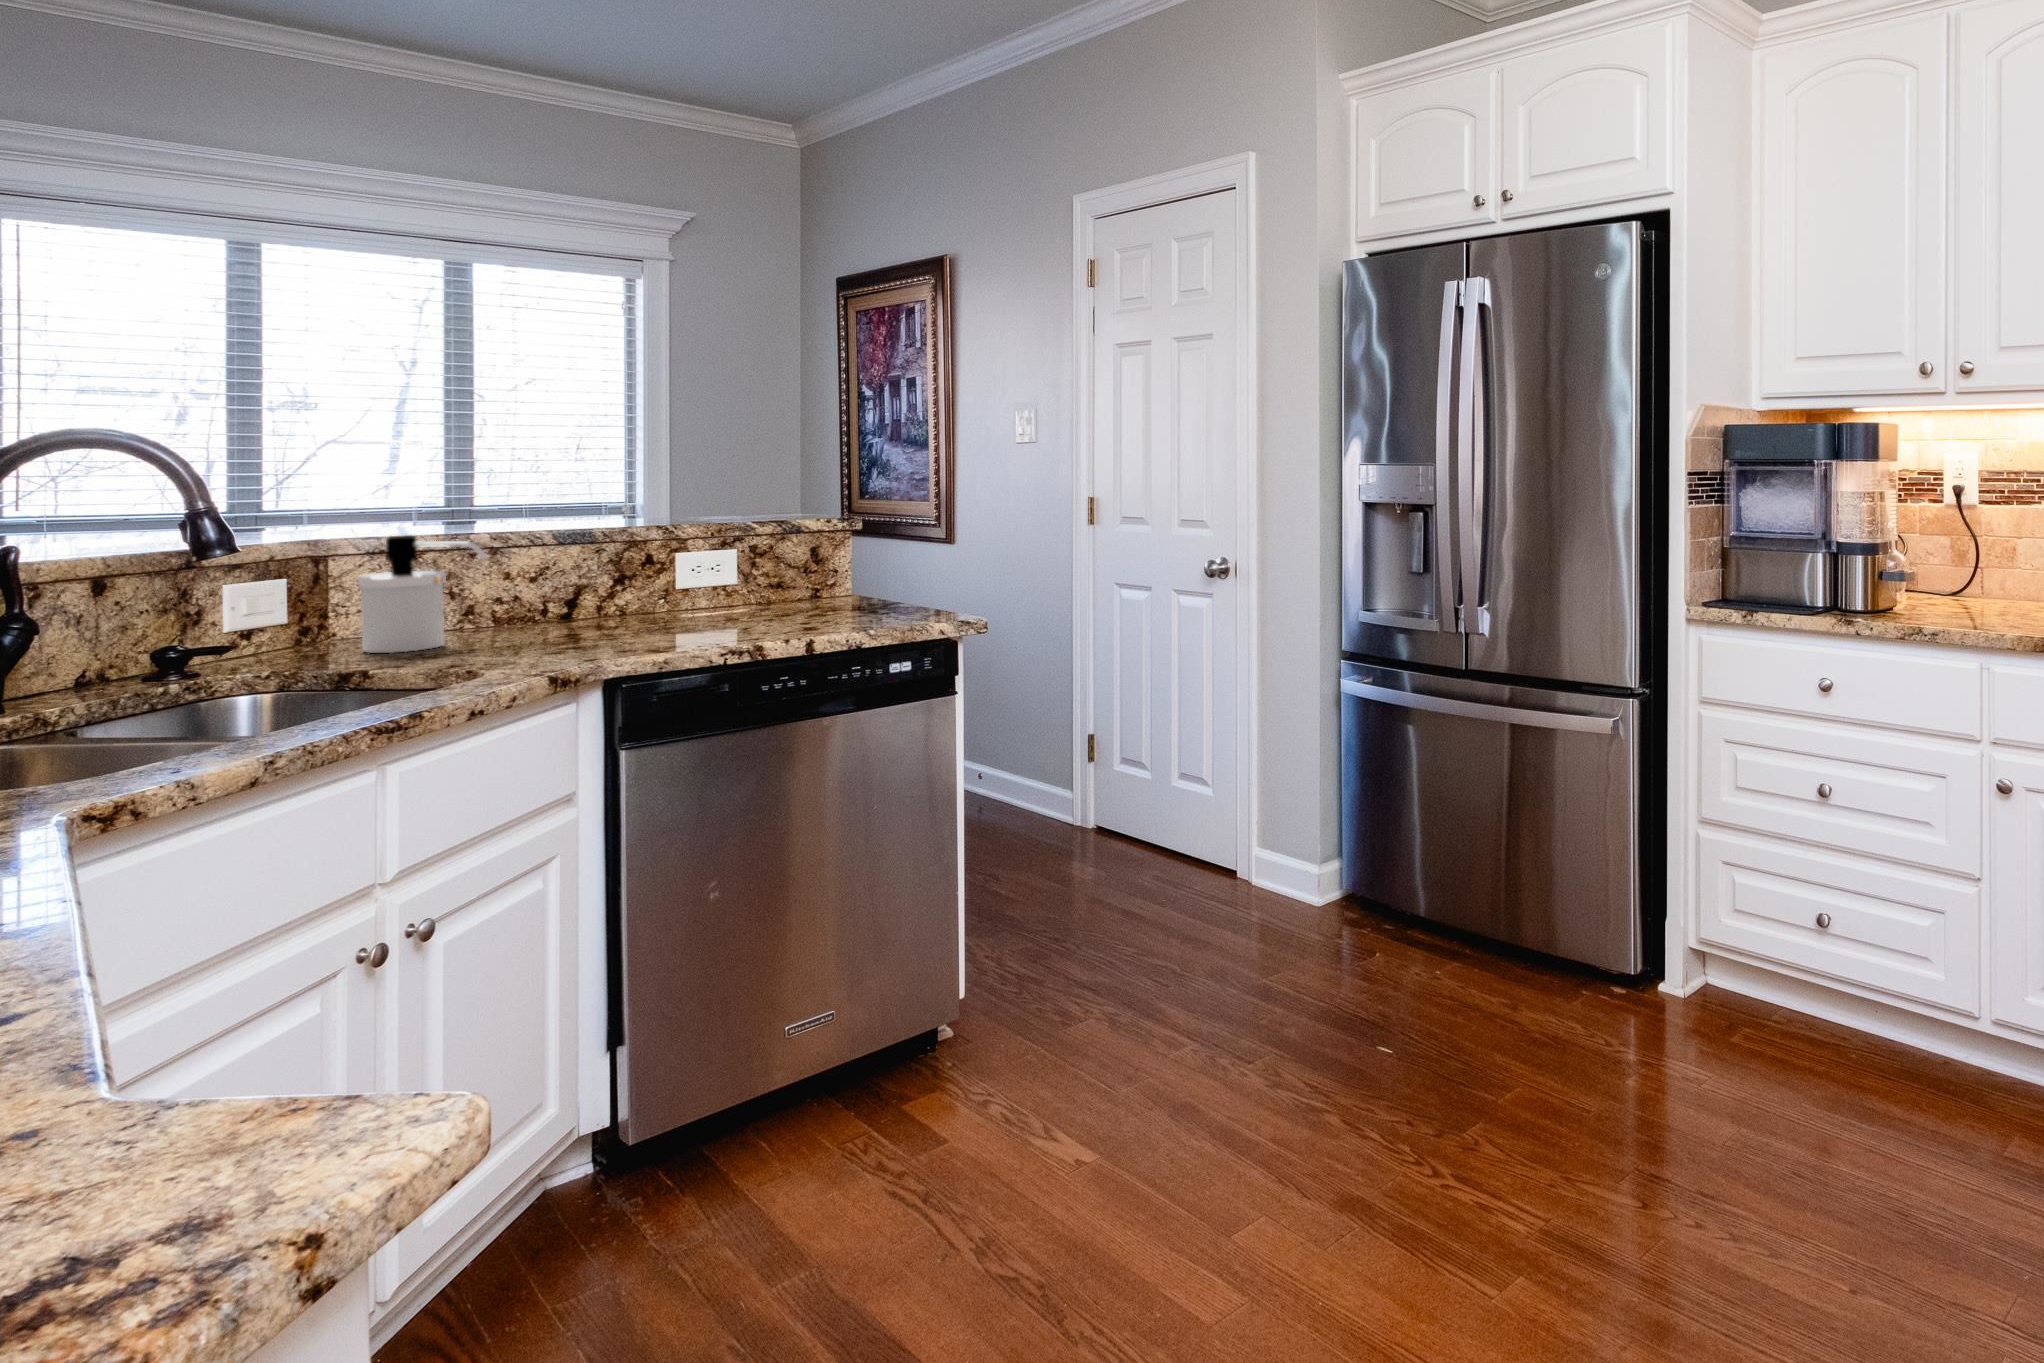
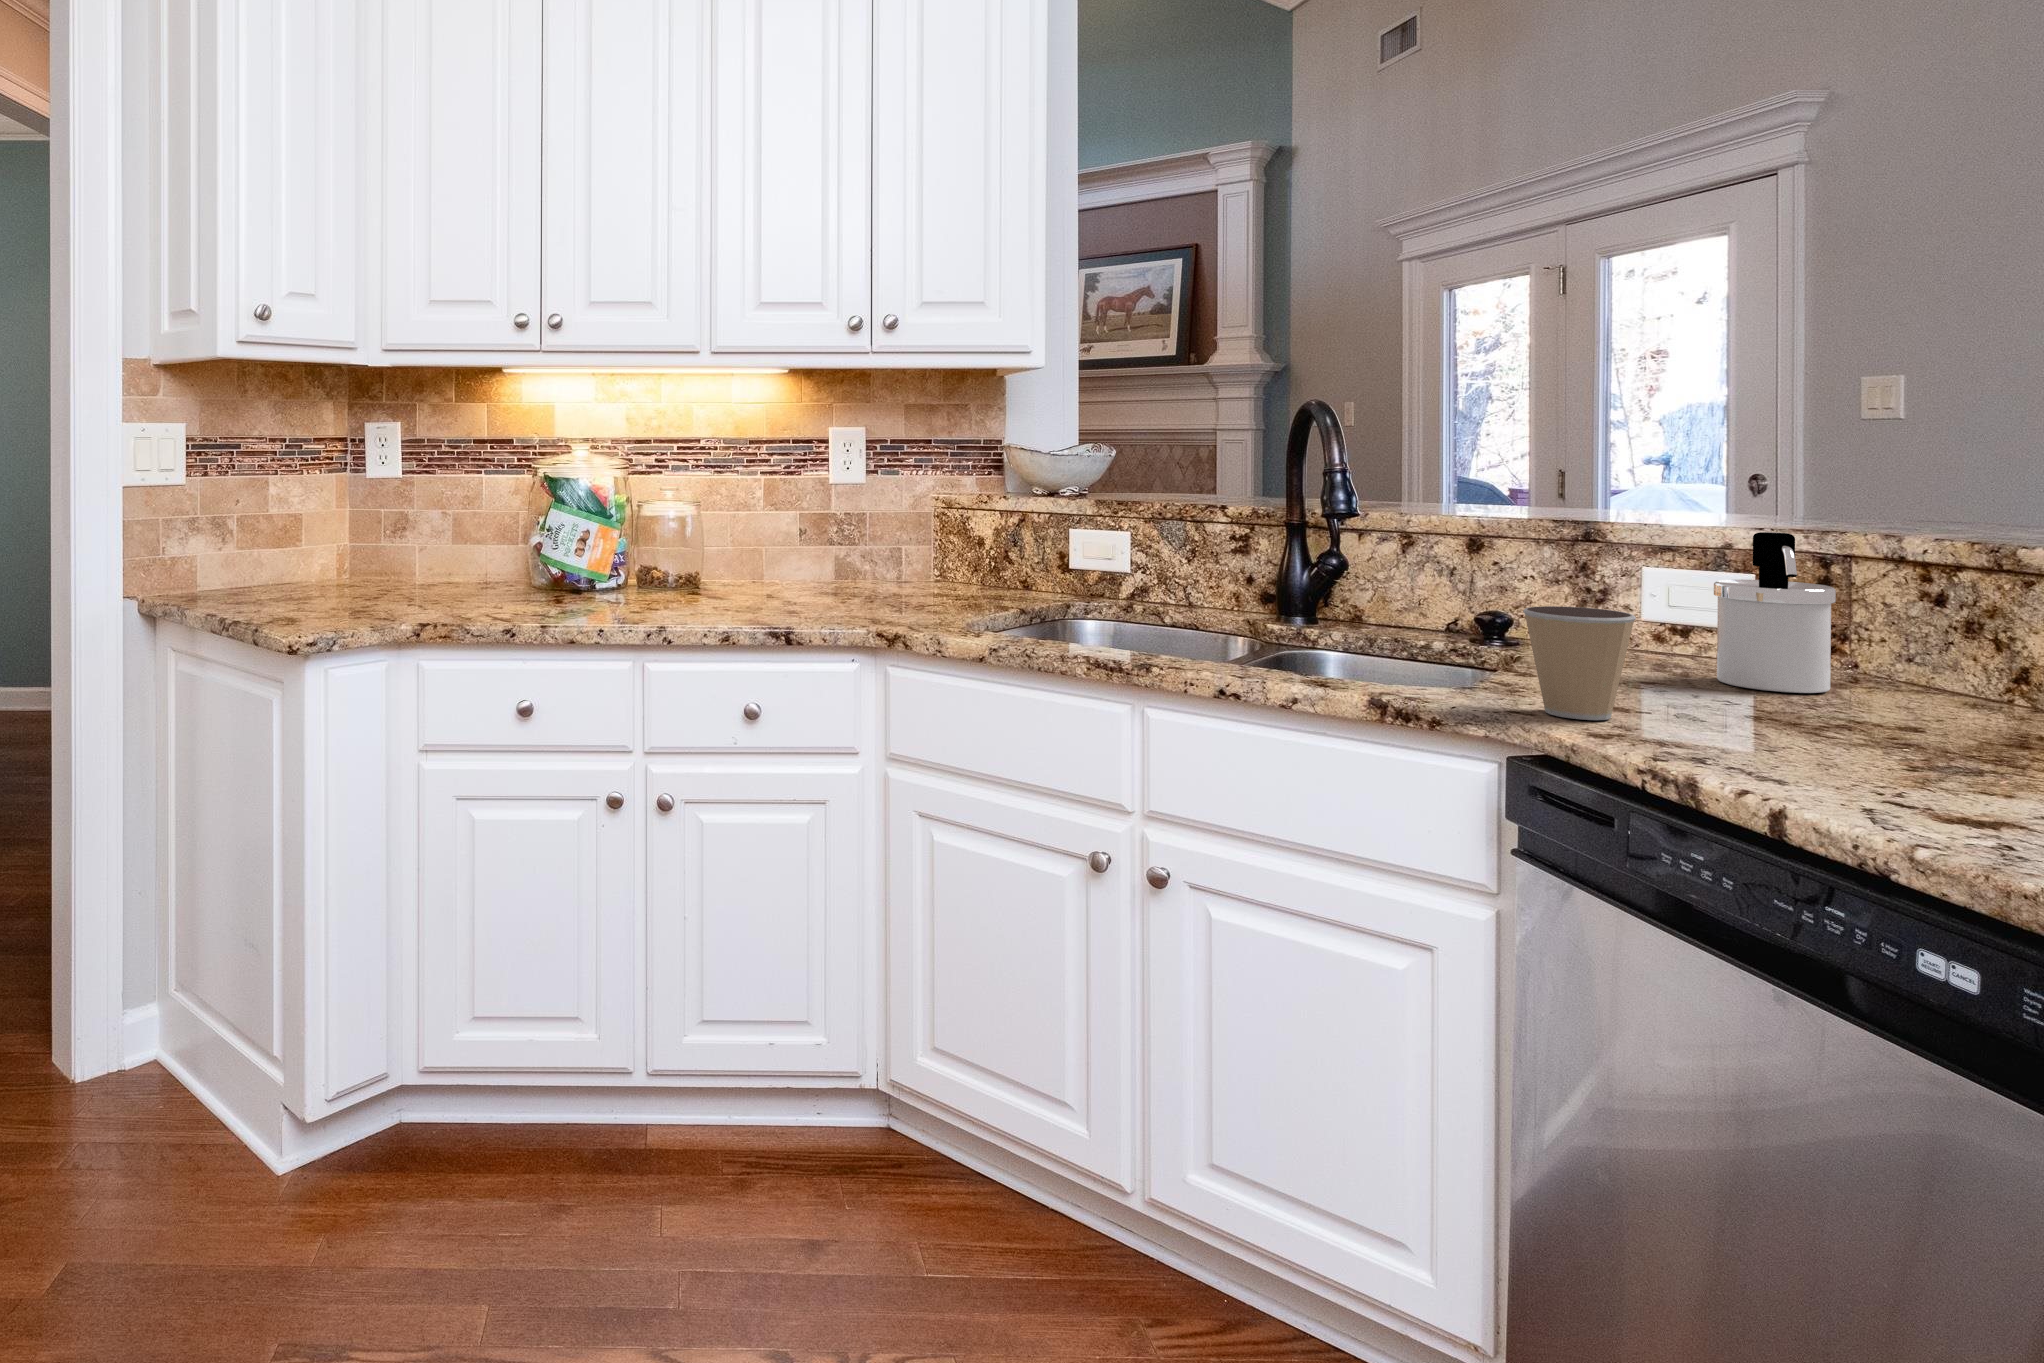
coffee cup: none [552,583,629,661] -> present [1523,606,1636,720]

